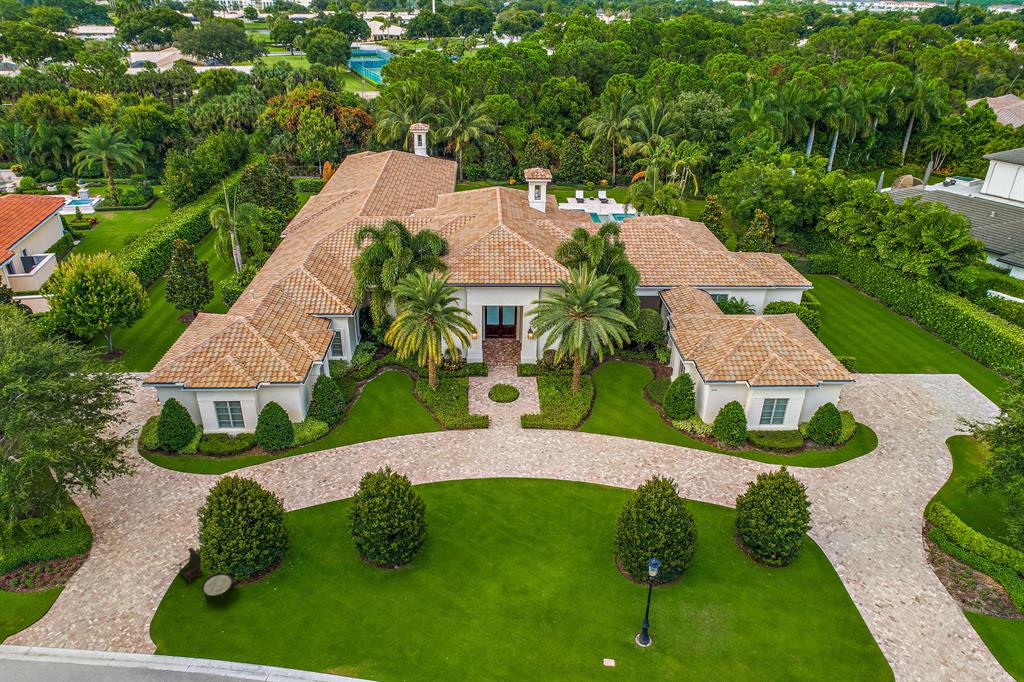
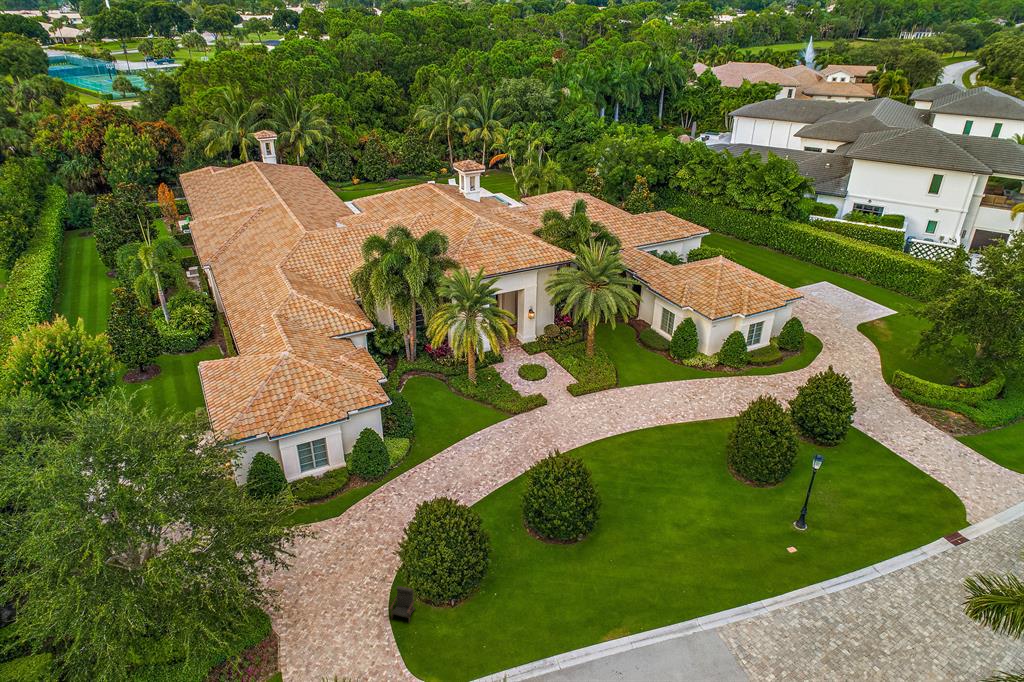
round table: present [202,574,234,604] -> none [433,597,463,631]

